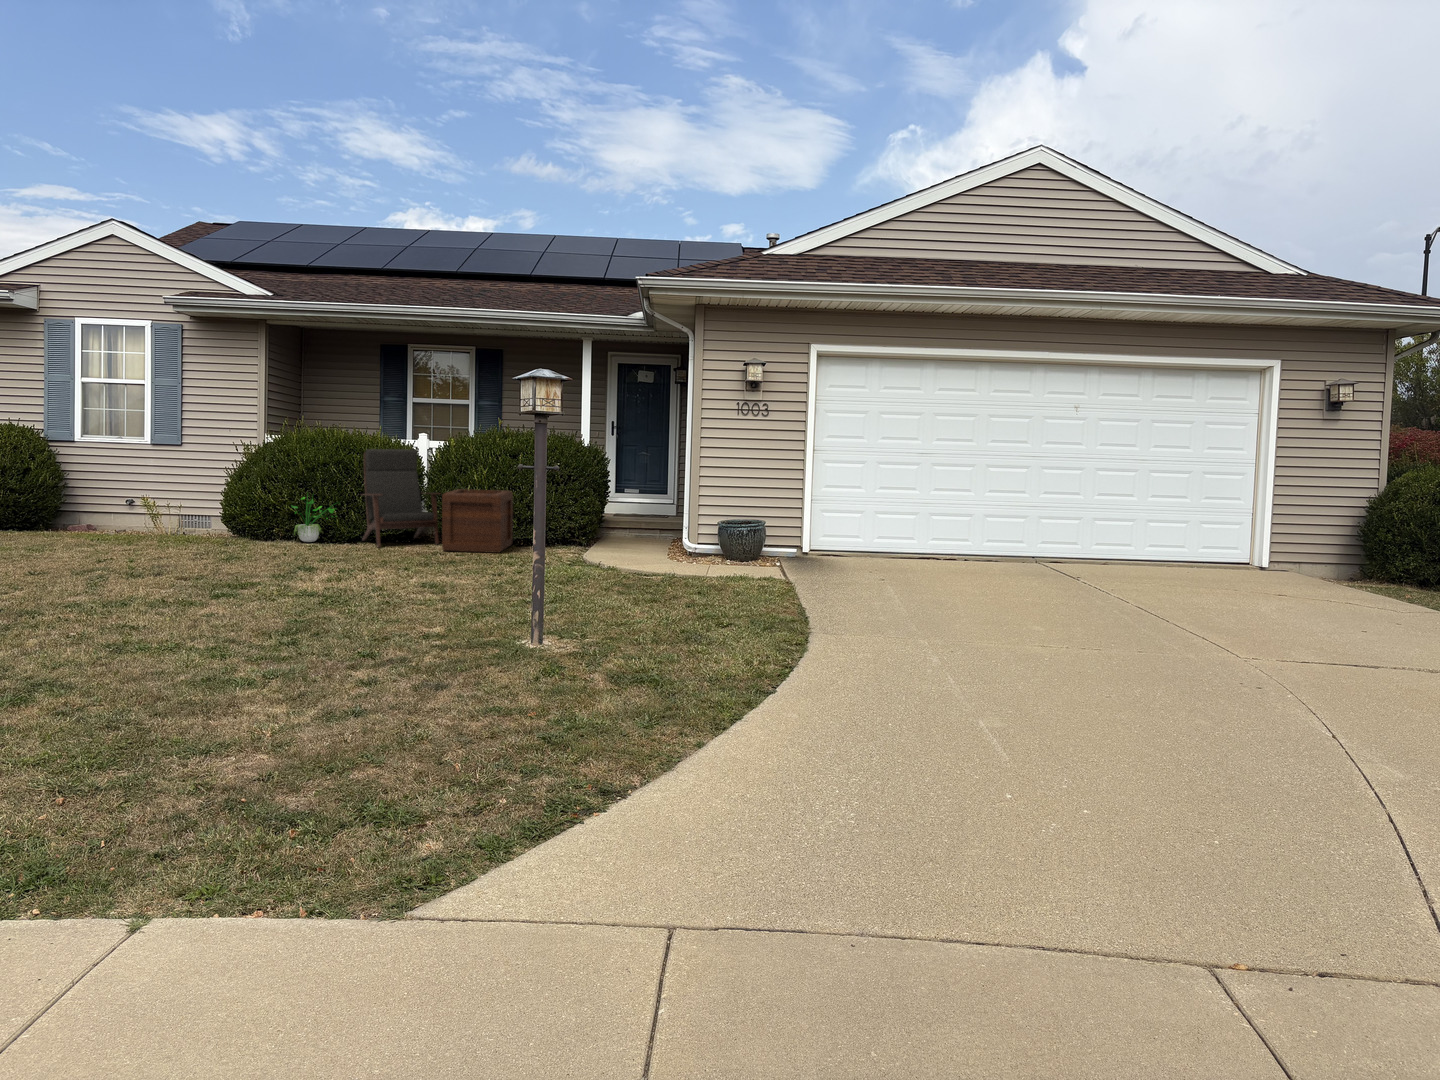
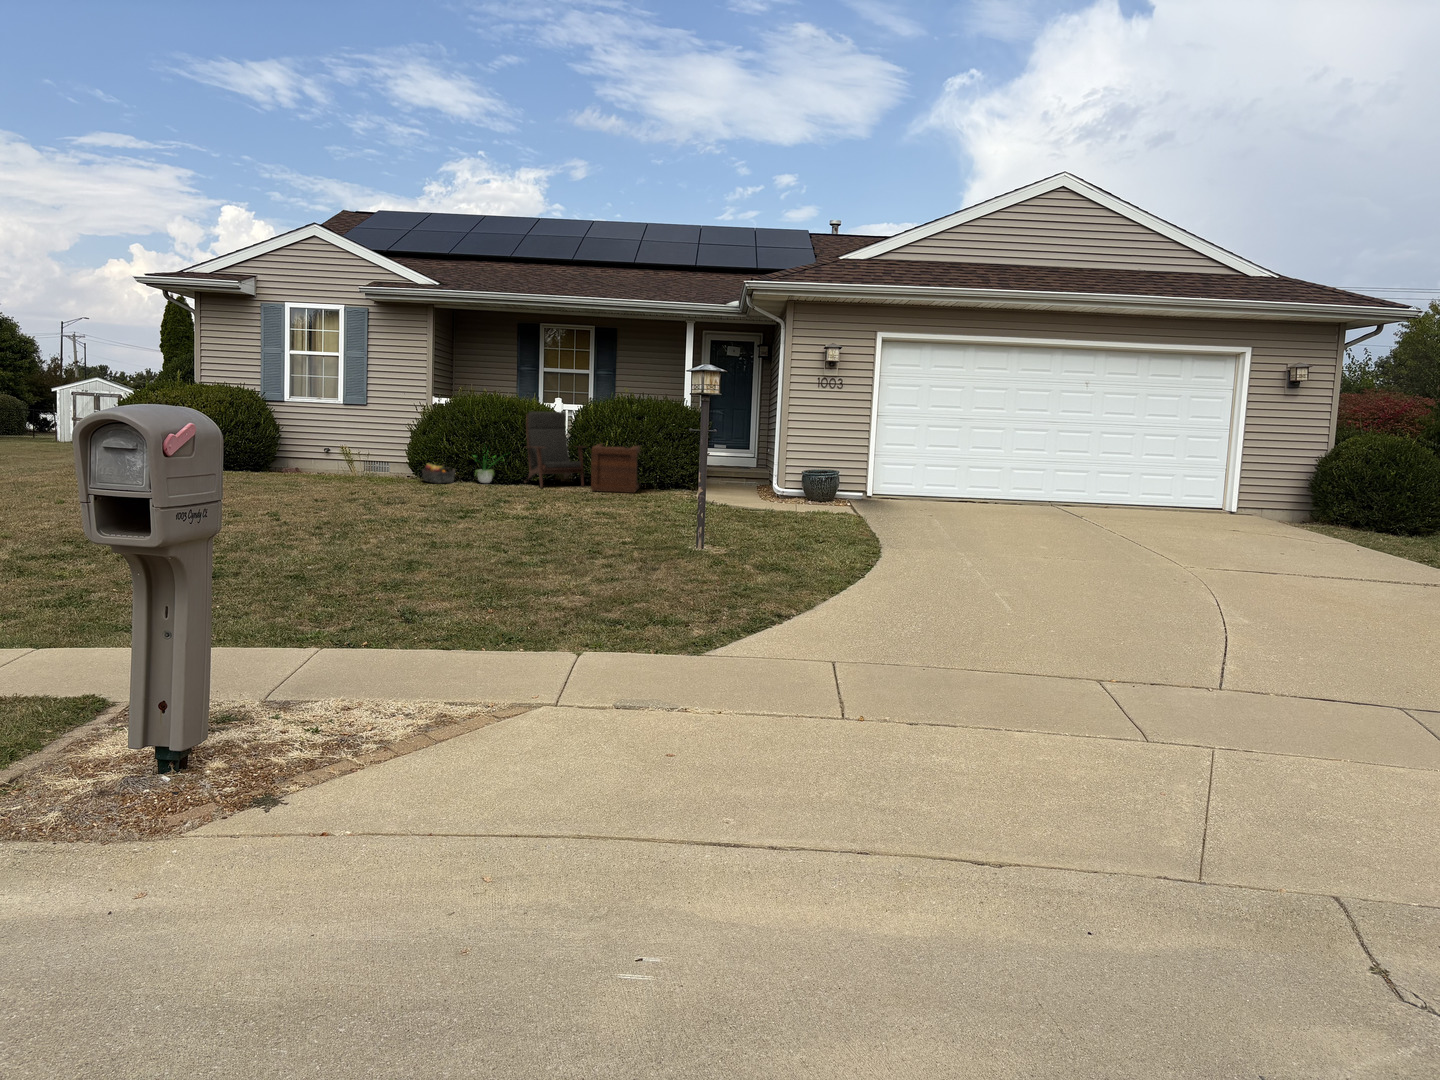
basket: none [224,517,270,543] -> present [422,463,455,484]

